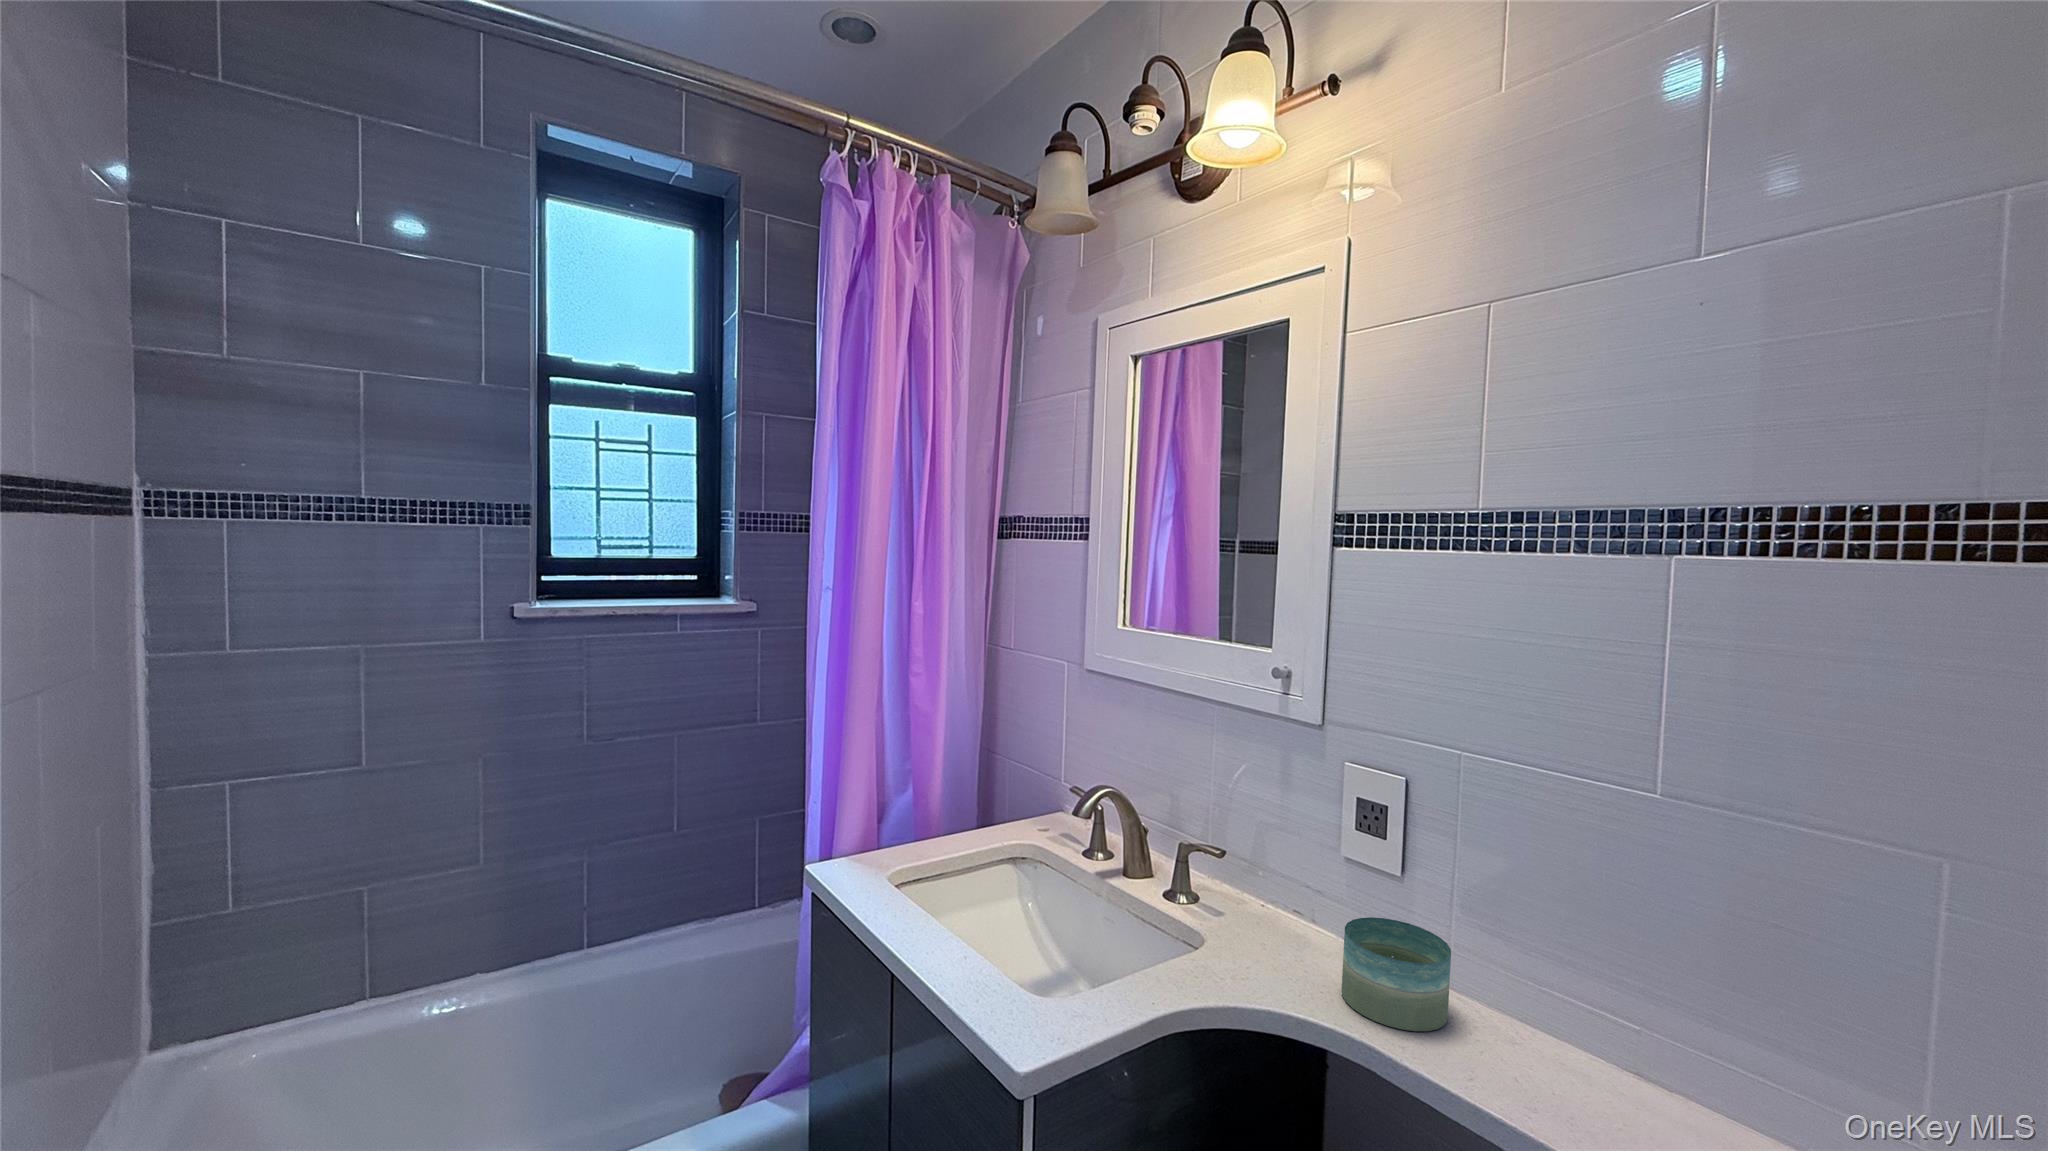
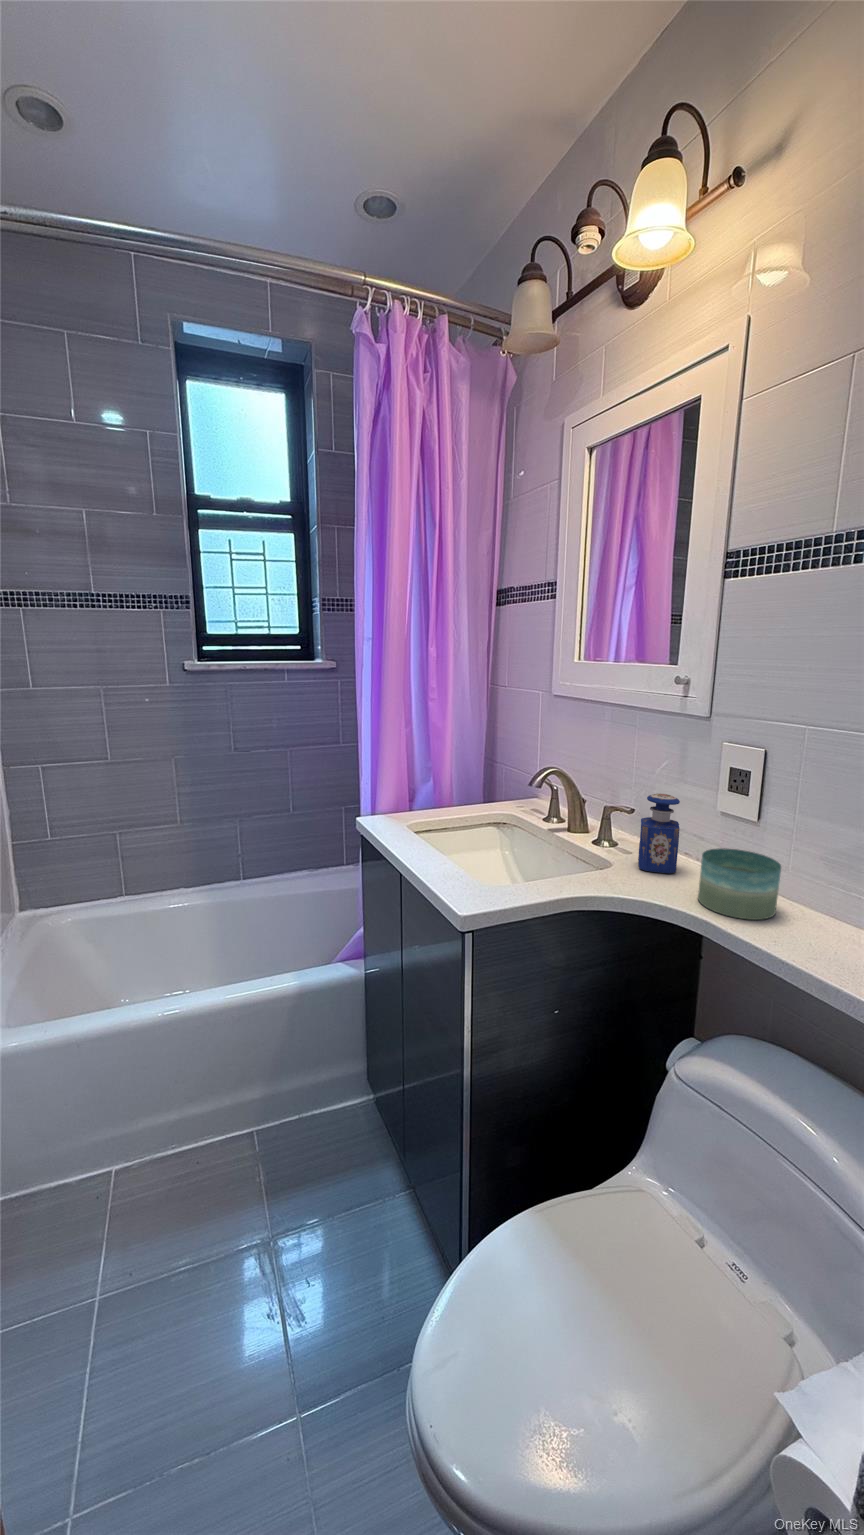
perfume bottle: none [1239,832,1298,949] -> present [638,794,680,873]

